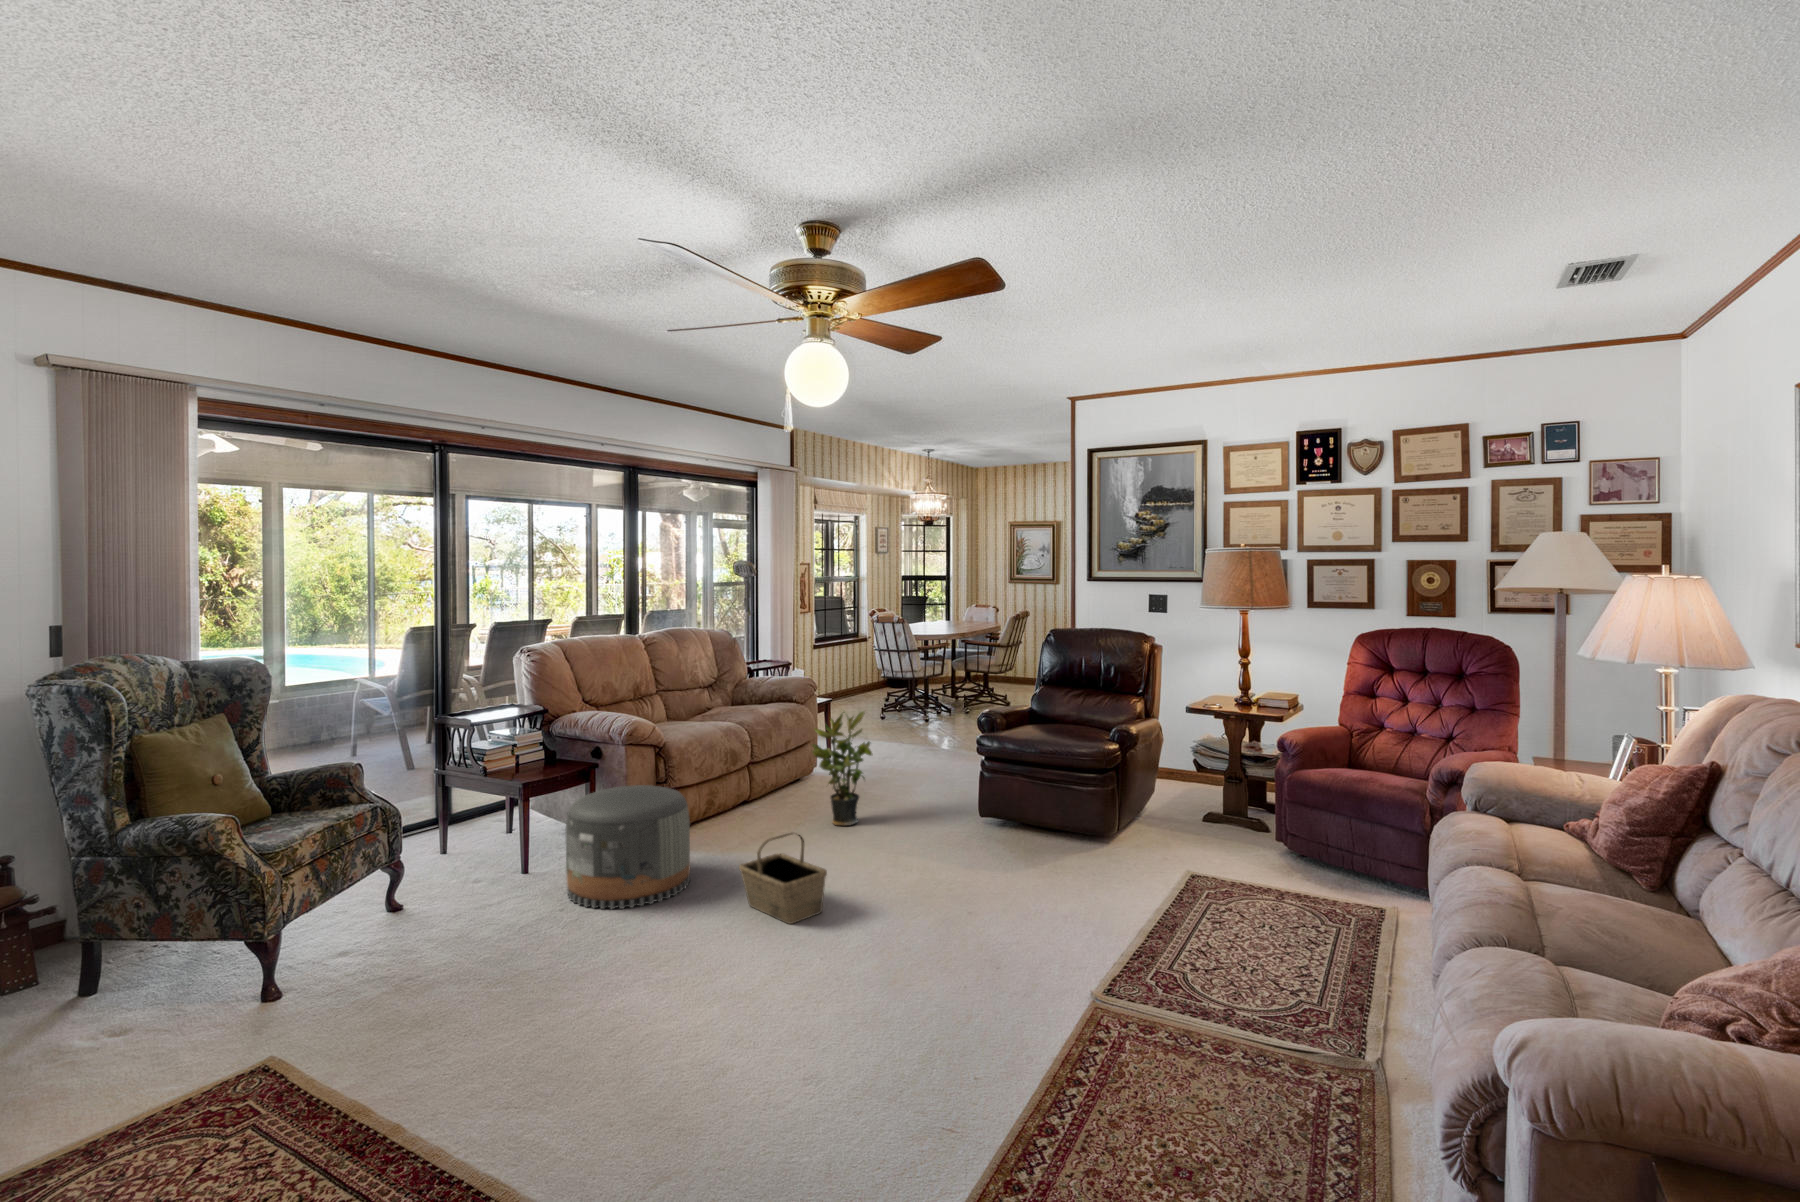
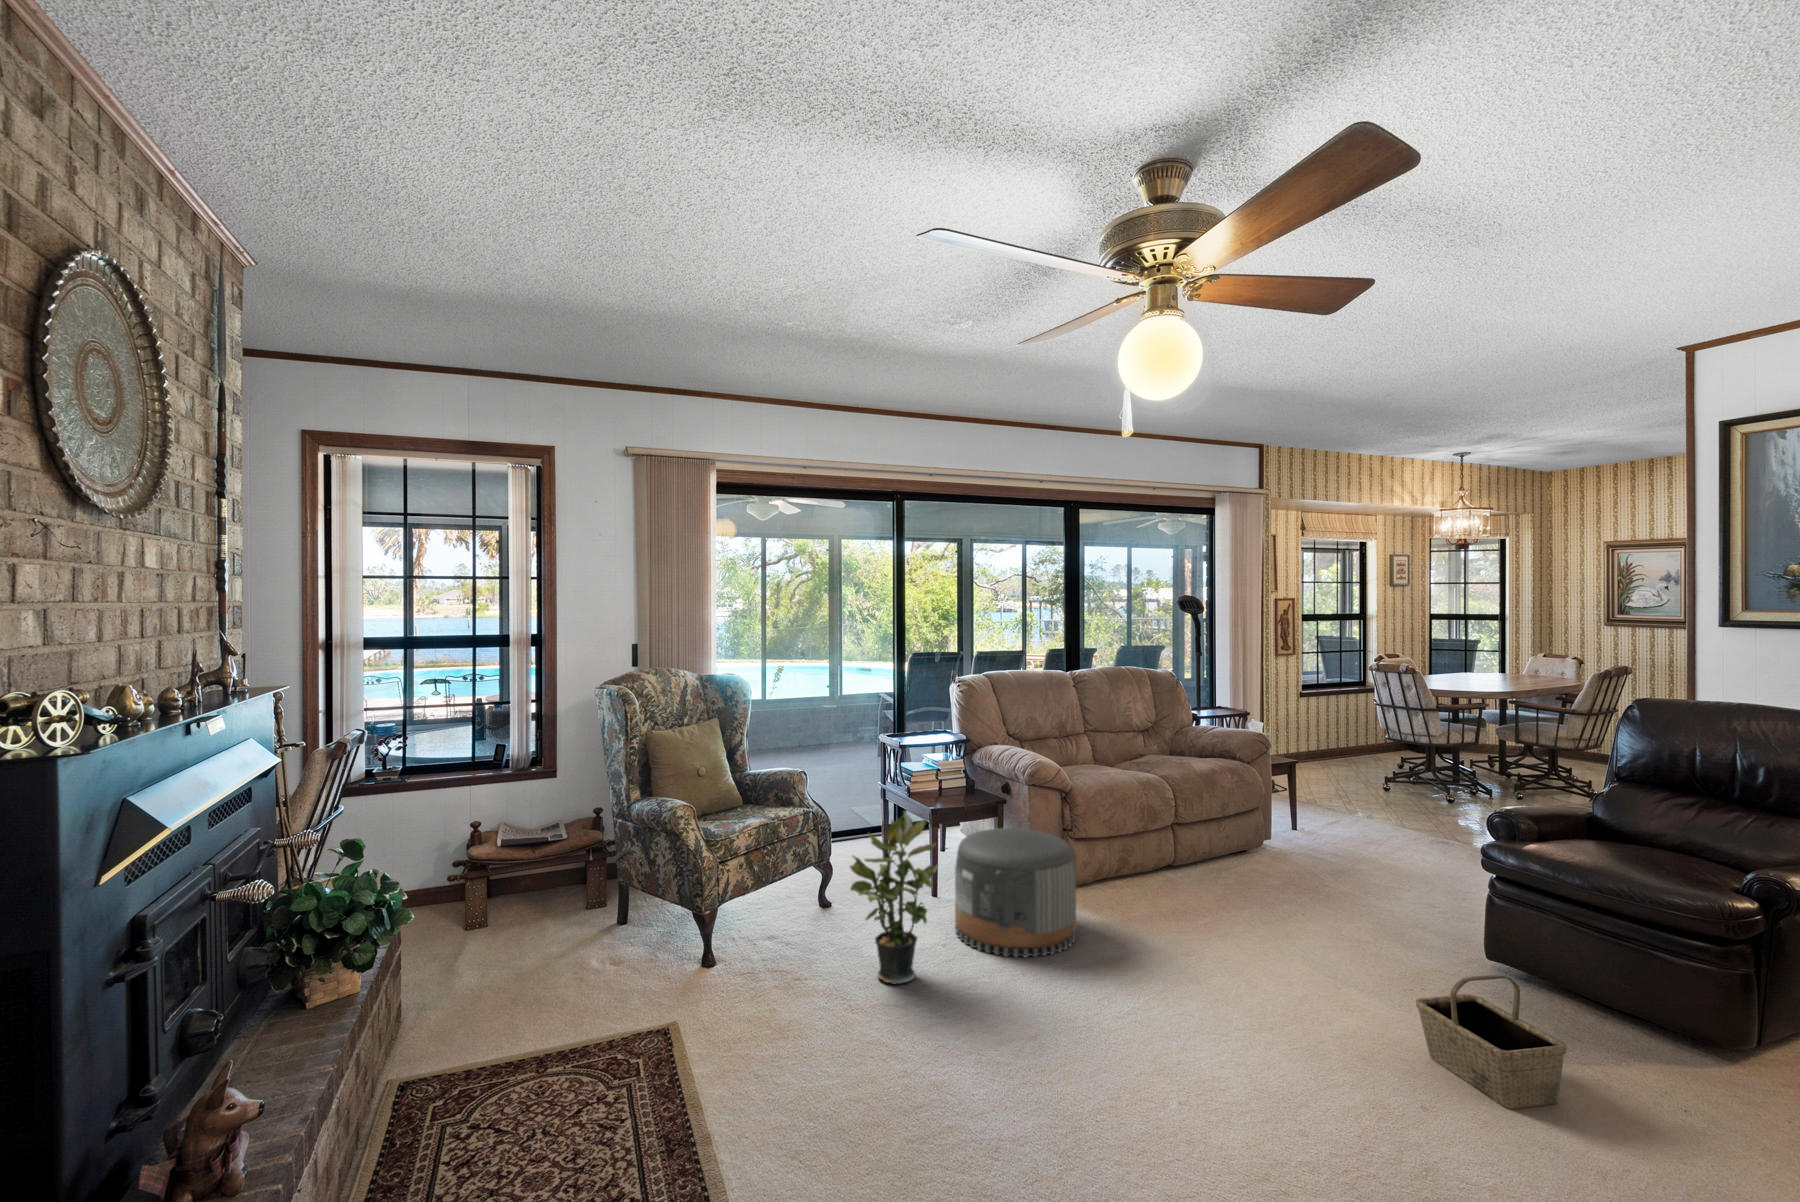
potted plant: present [812,712,872,826] -> present [850,812,937,984]
basket: present [739,833,827,924] -> present [1416,974,1567,1109]

